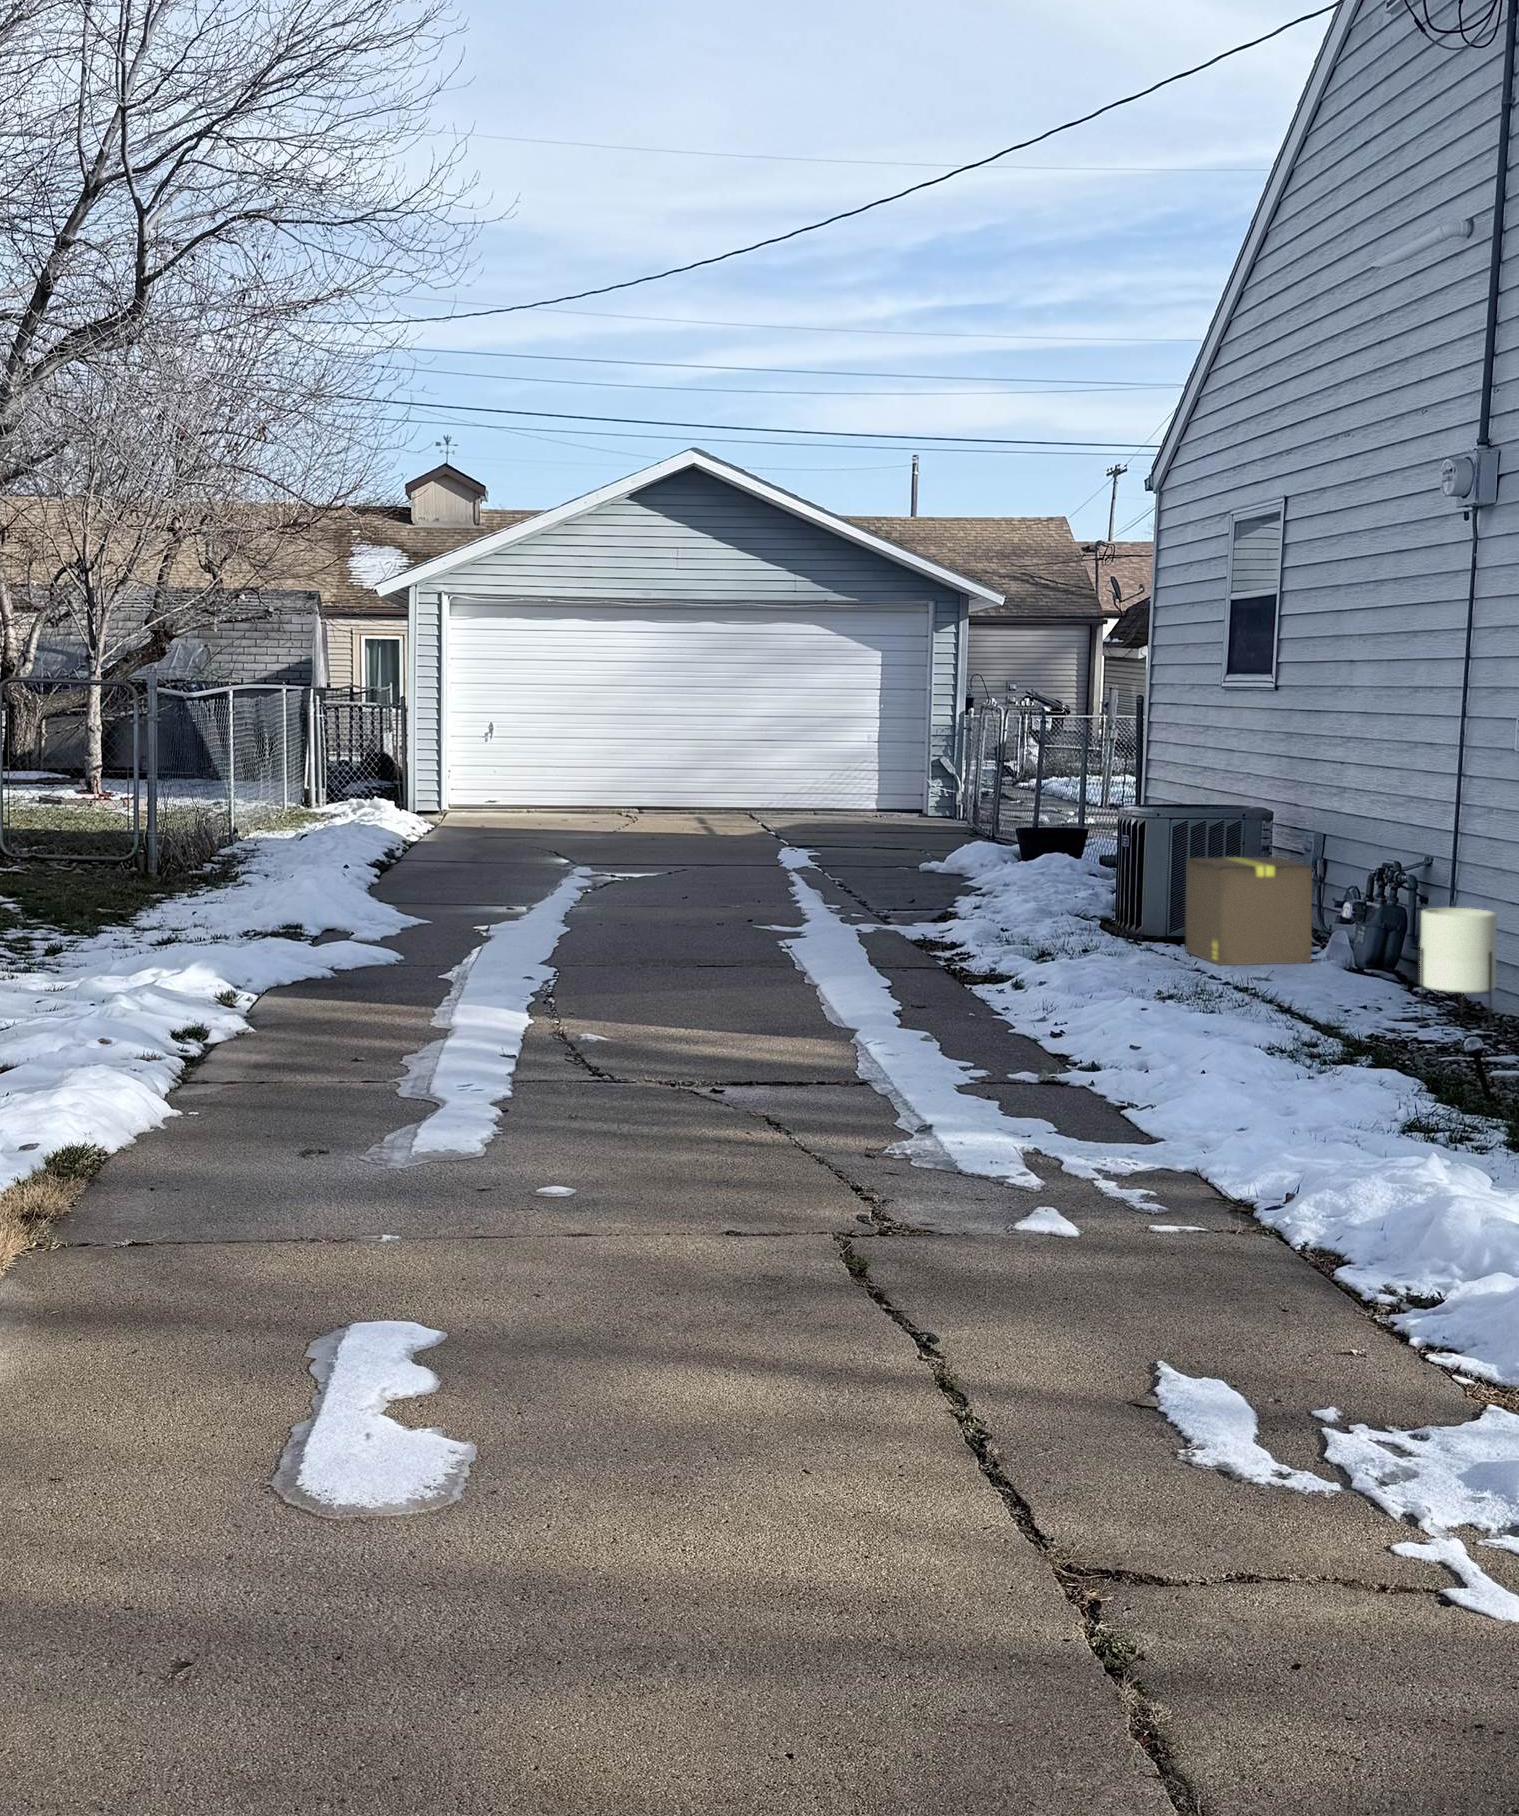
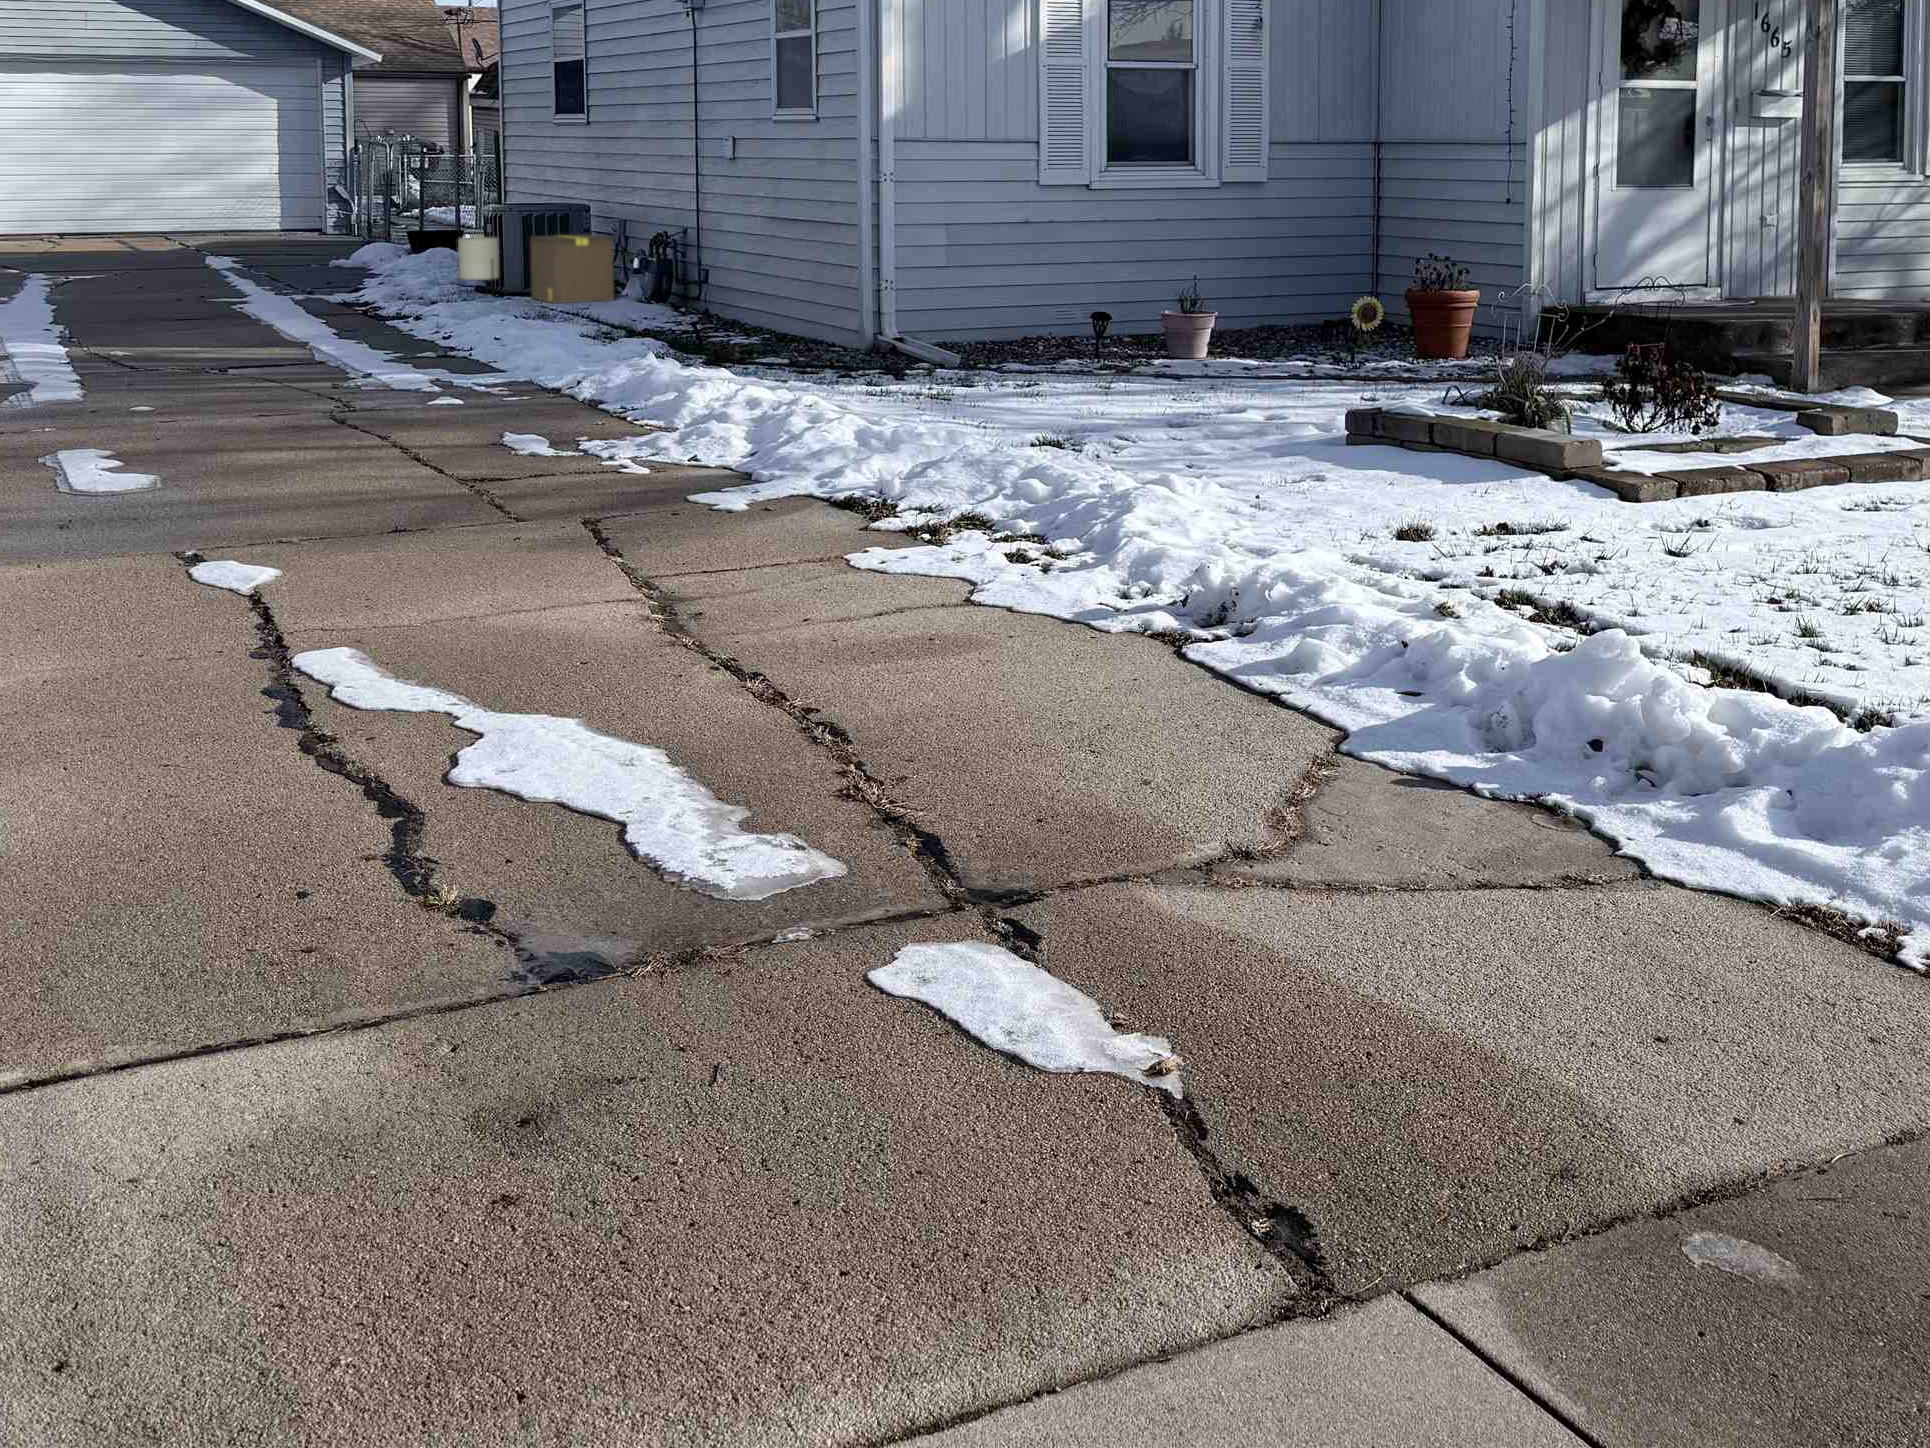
planter: present [1420,908,1497,1026] -> present [458,237,499,296]

